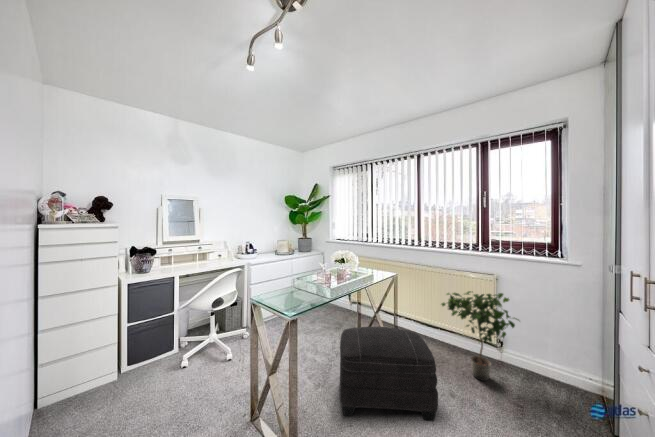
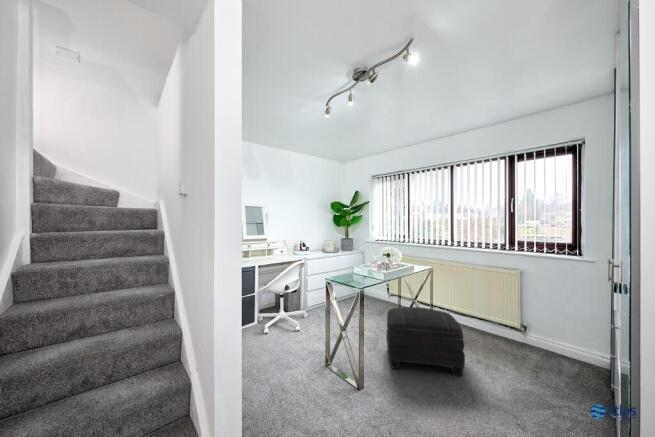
potted plant: present [441,291,518,381] -> none [470,283,539,356]

